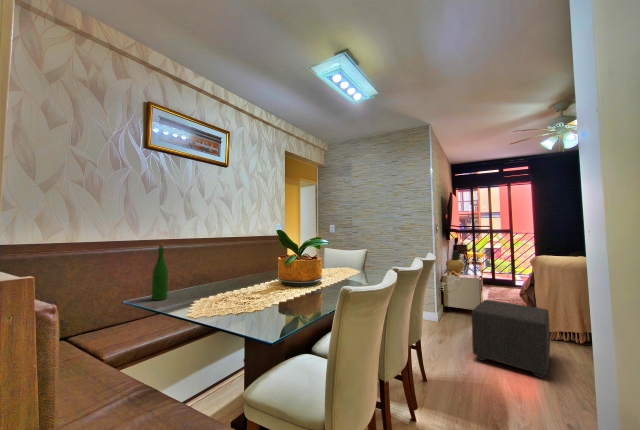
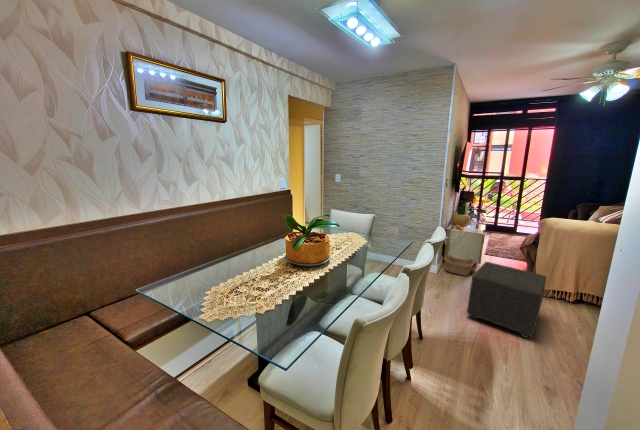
wine bottle: present [152,243,168,300] -> none [164,234,181,289]
basket: none [443,285,476,323] -> present [444,246,475,275]

